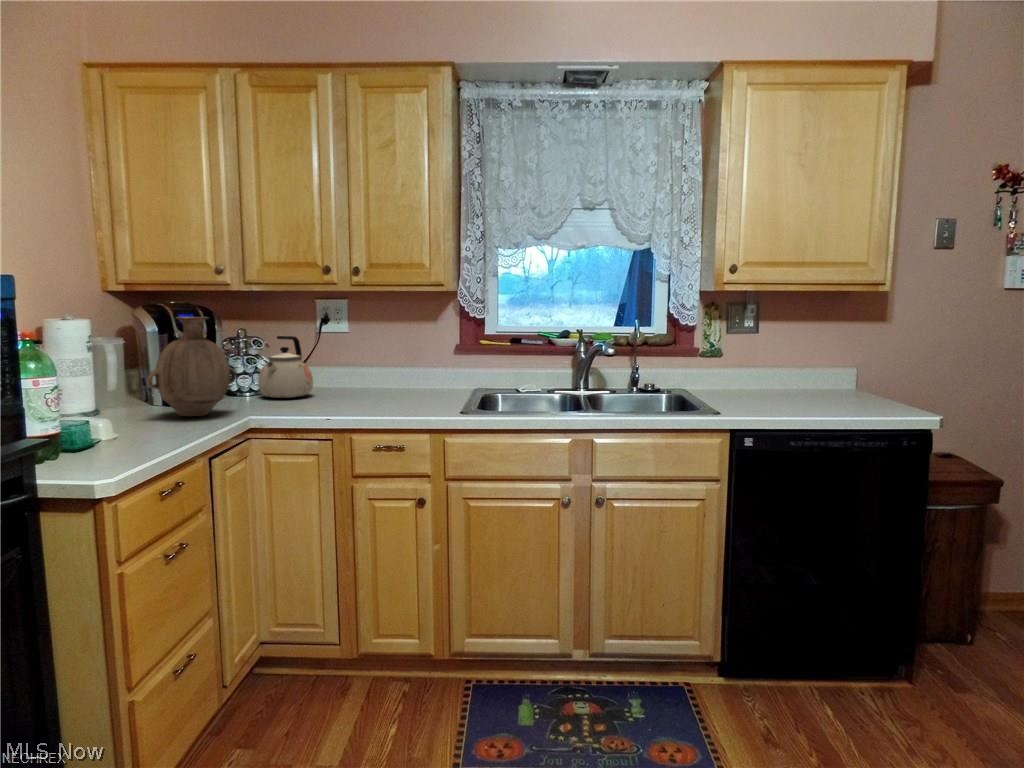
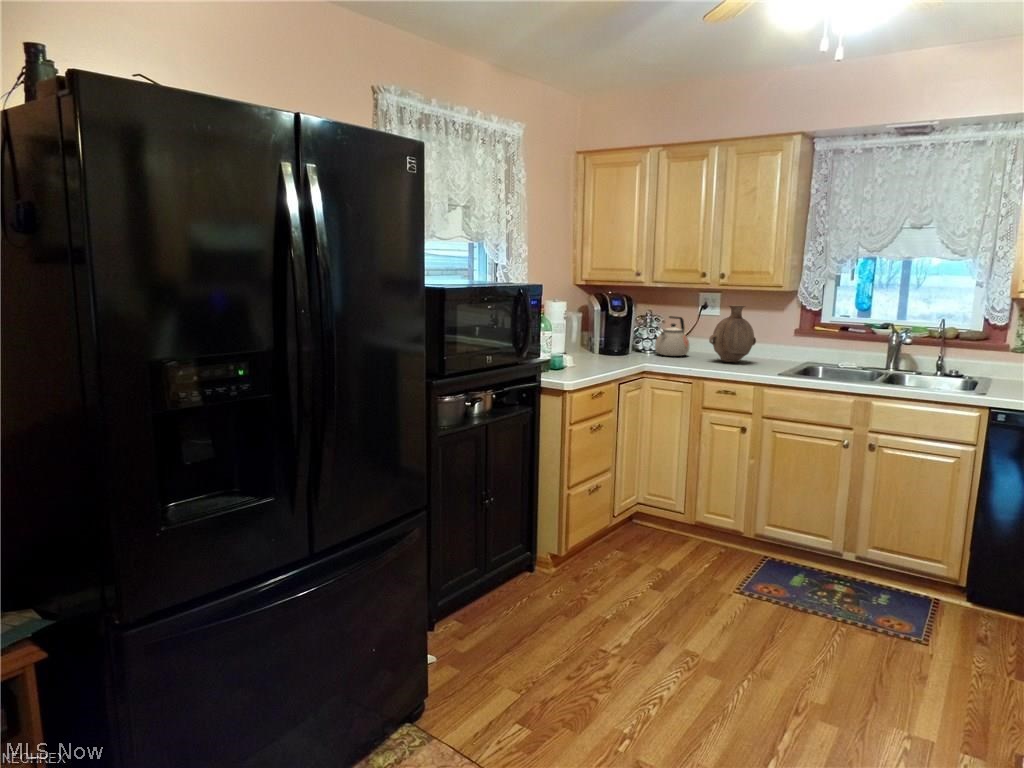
vase: present [147,317,236,416] -> present [709,305,756,363]

